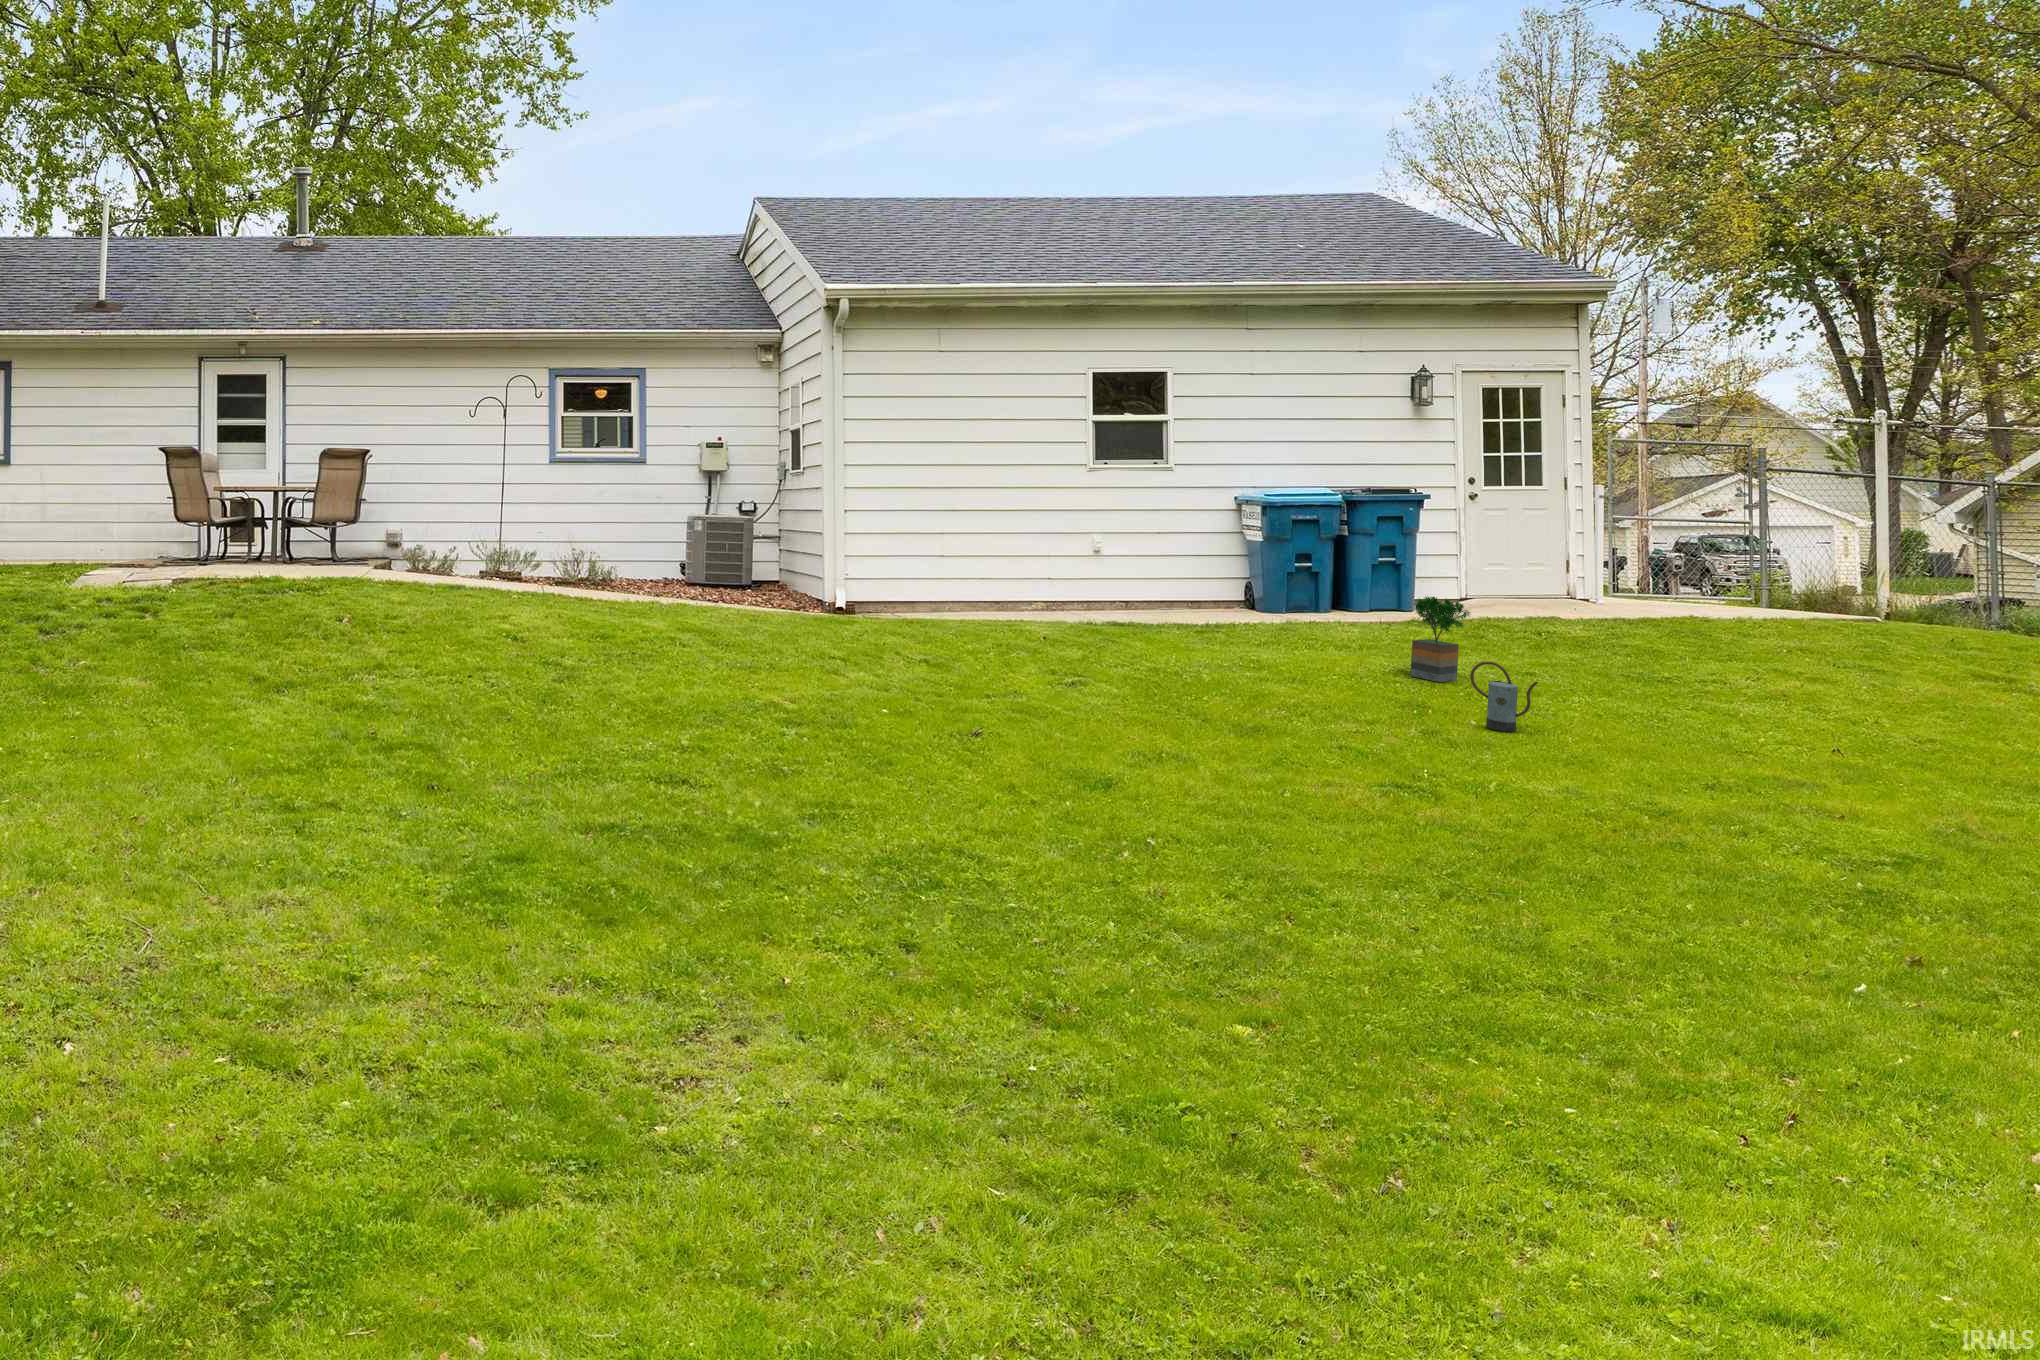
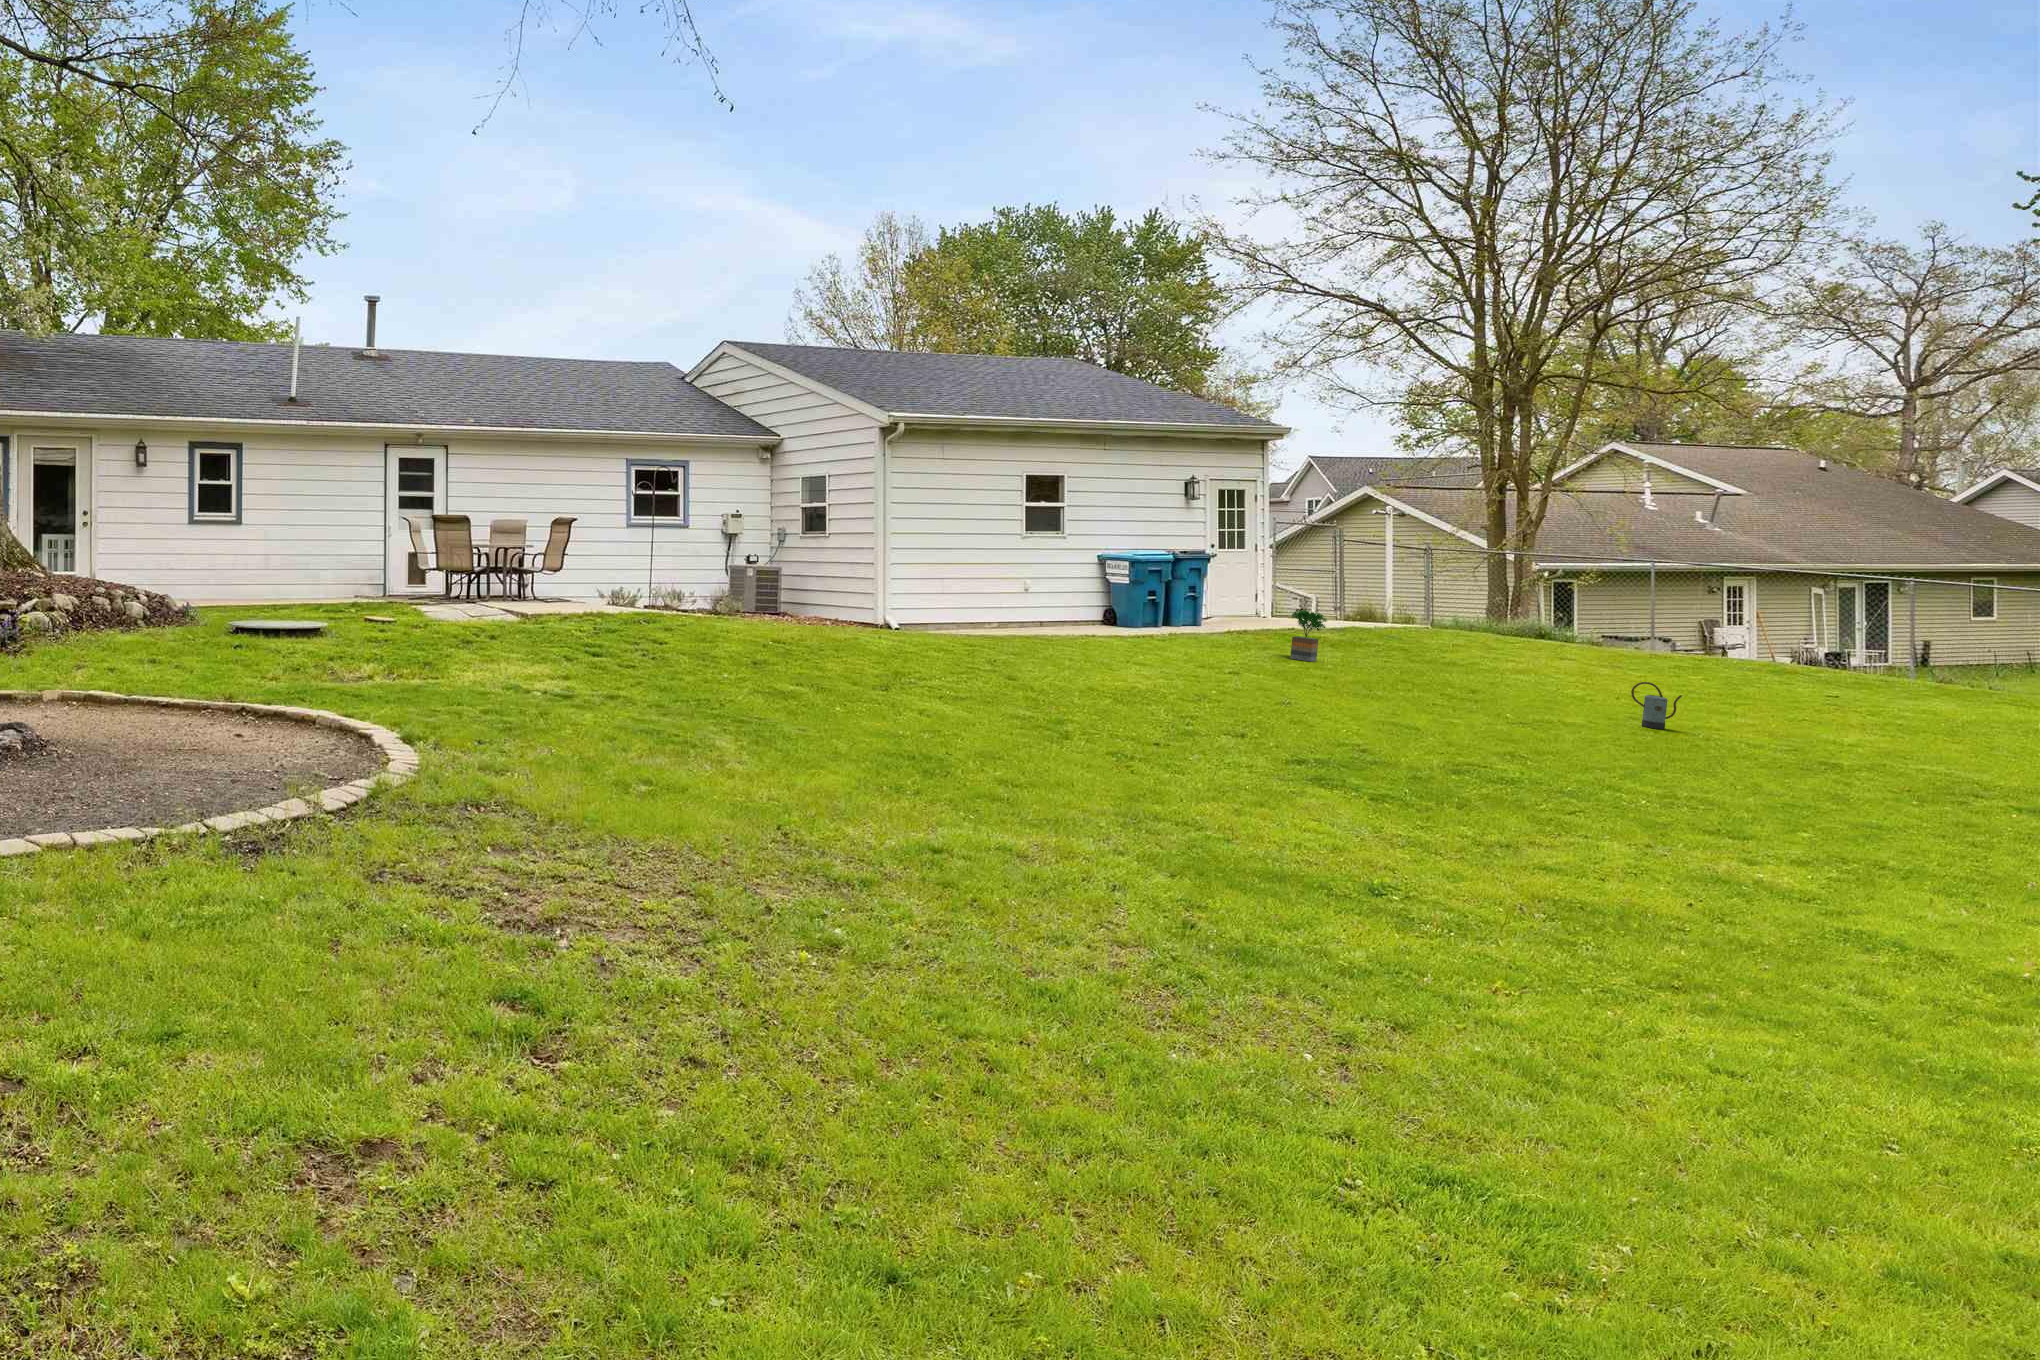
watering can: present [1470,662,1538,732] -> present [1631,682,1682,729]

